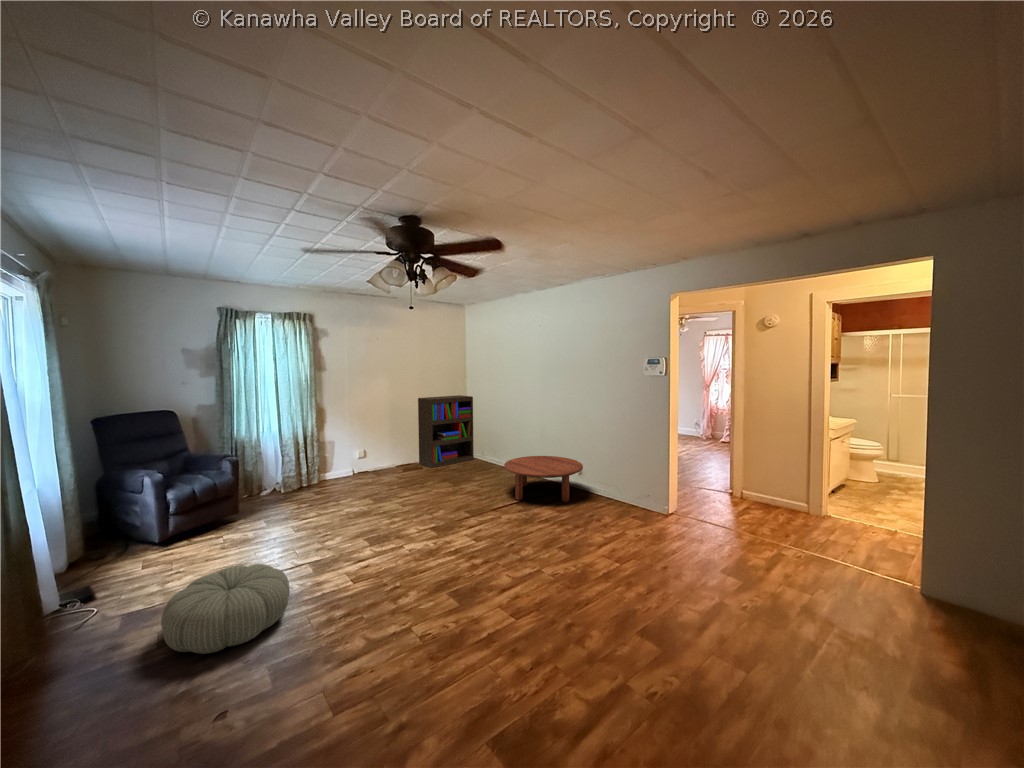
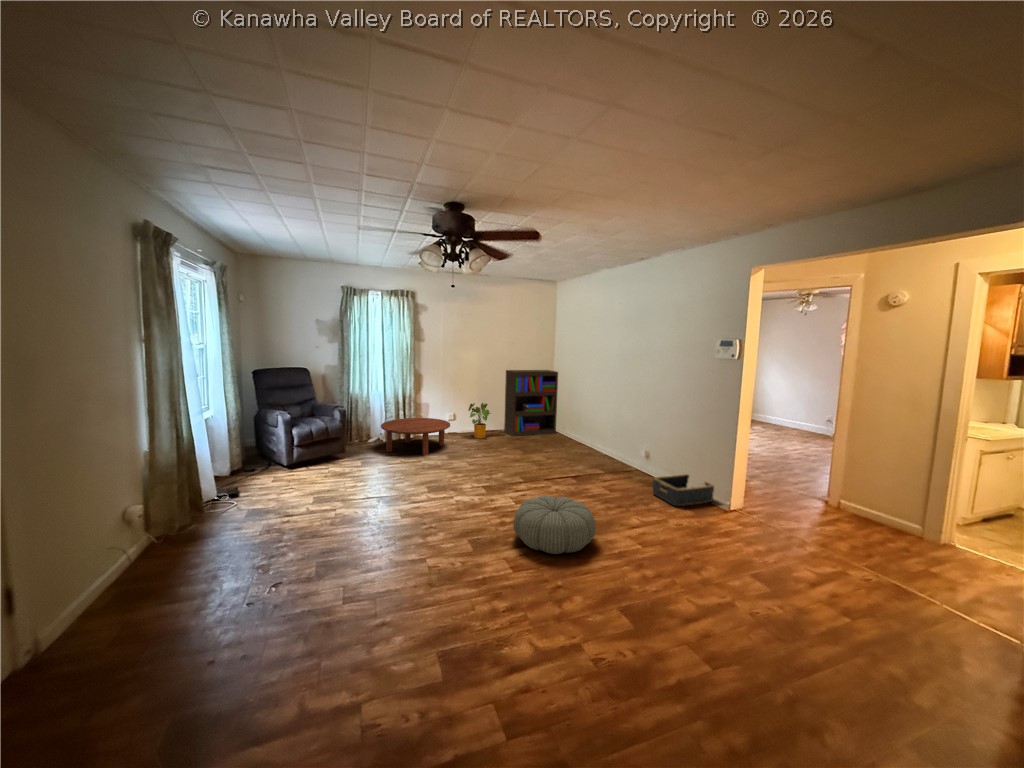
house plant: none [380,435,409,475] -> present [468,403,491,439]
coffee table: present [504,456,583,502] -> present [381,418,450,456]
basket: none [598,485,651,518] -> present [653,474,714,506]
pouf: present [161,564,290,654] -> present [514,496,596,554]

